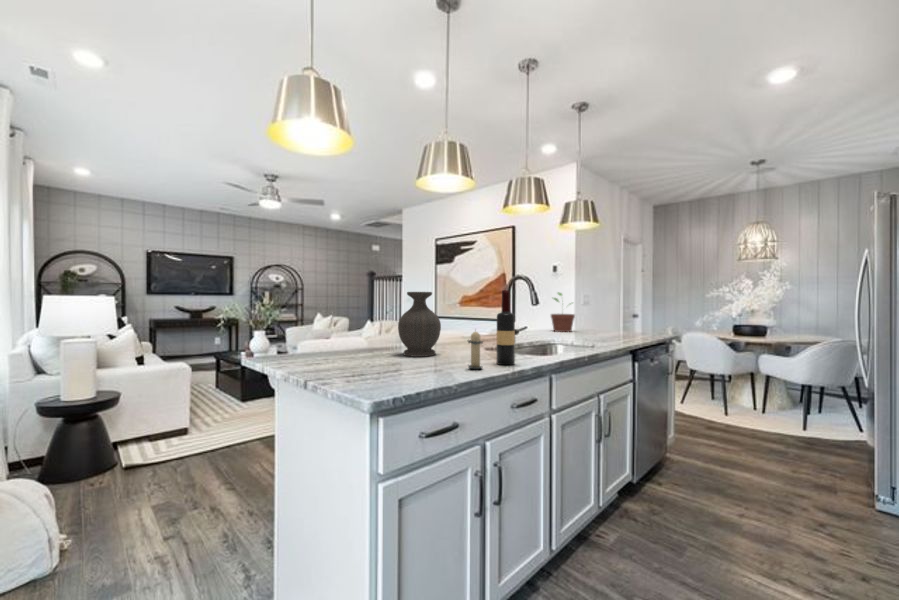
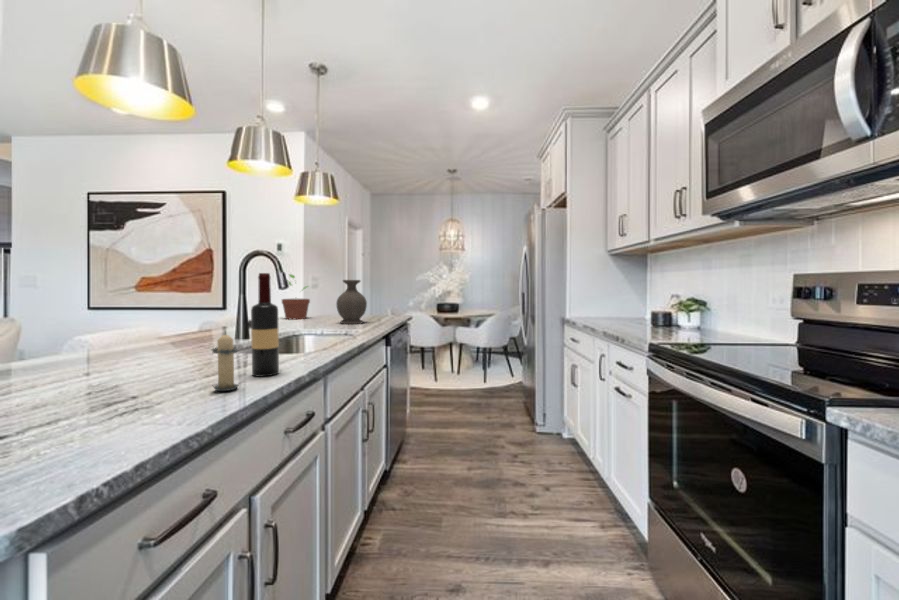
vase: present [398,292,441,357] -> present [337,280,367,324]

